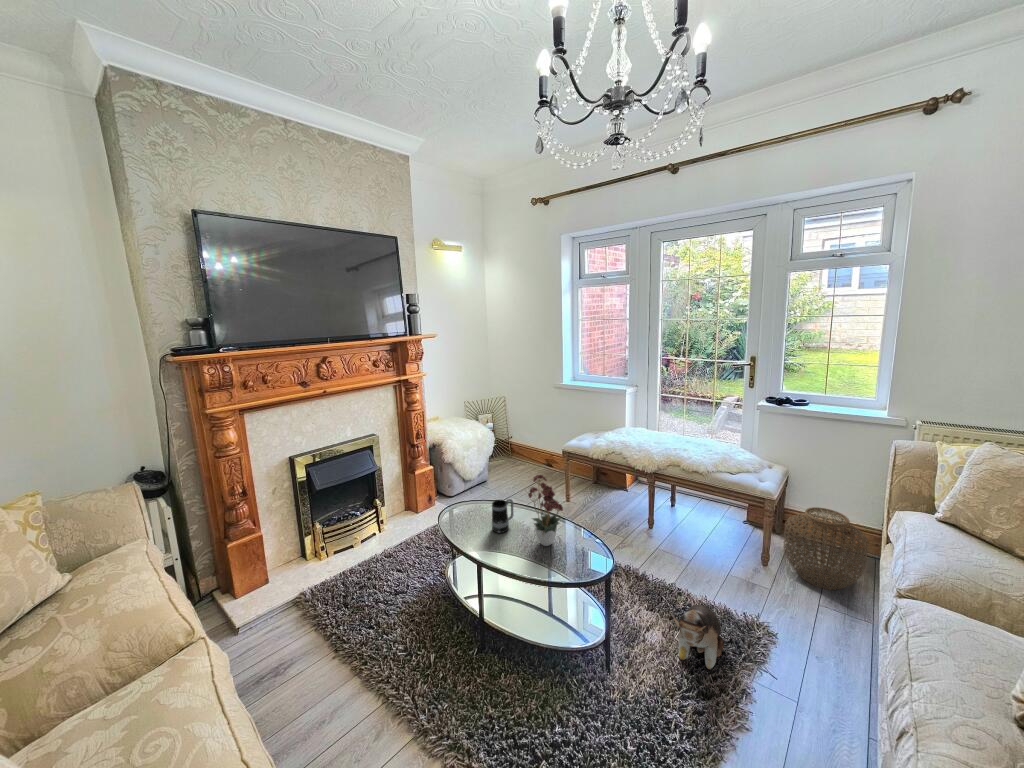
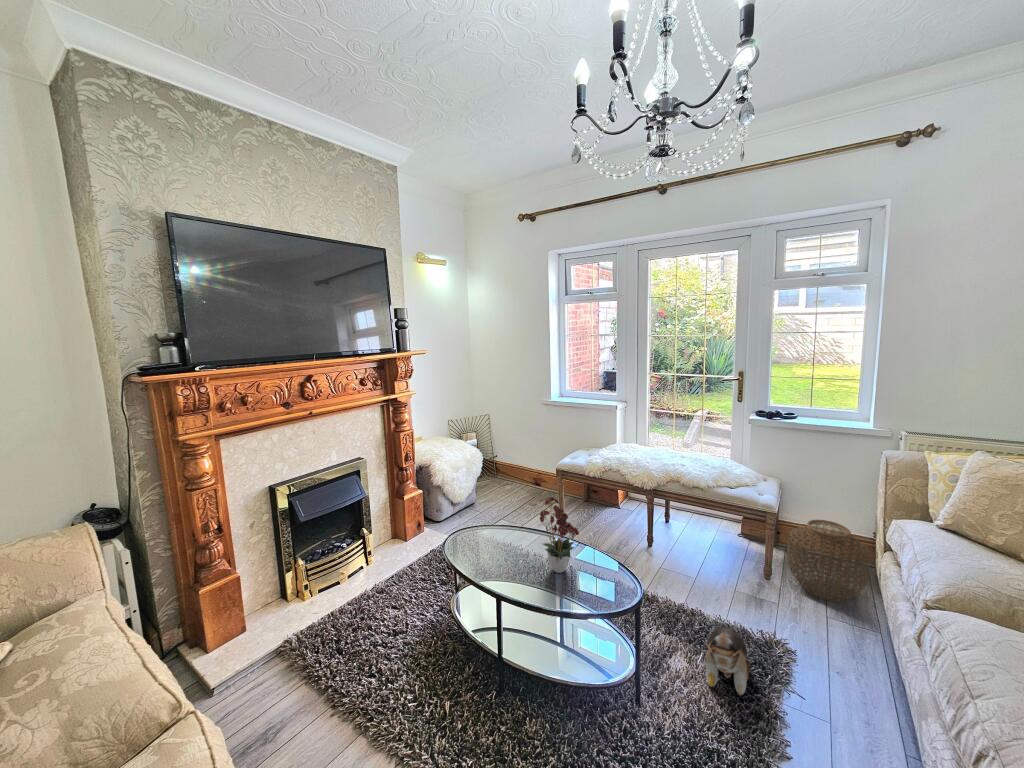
mug: present [492,499,514,533] -> none [498,523,520,561]

